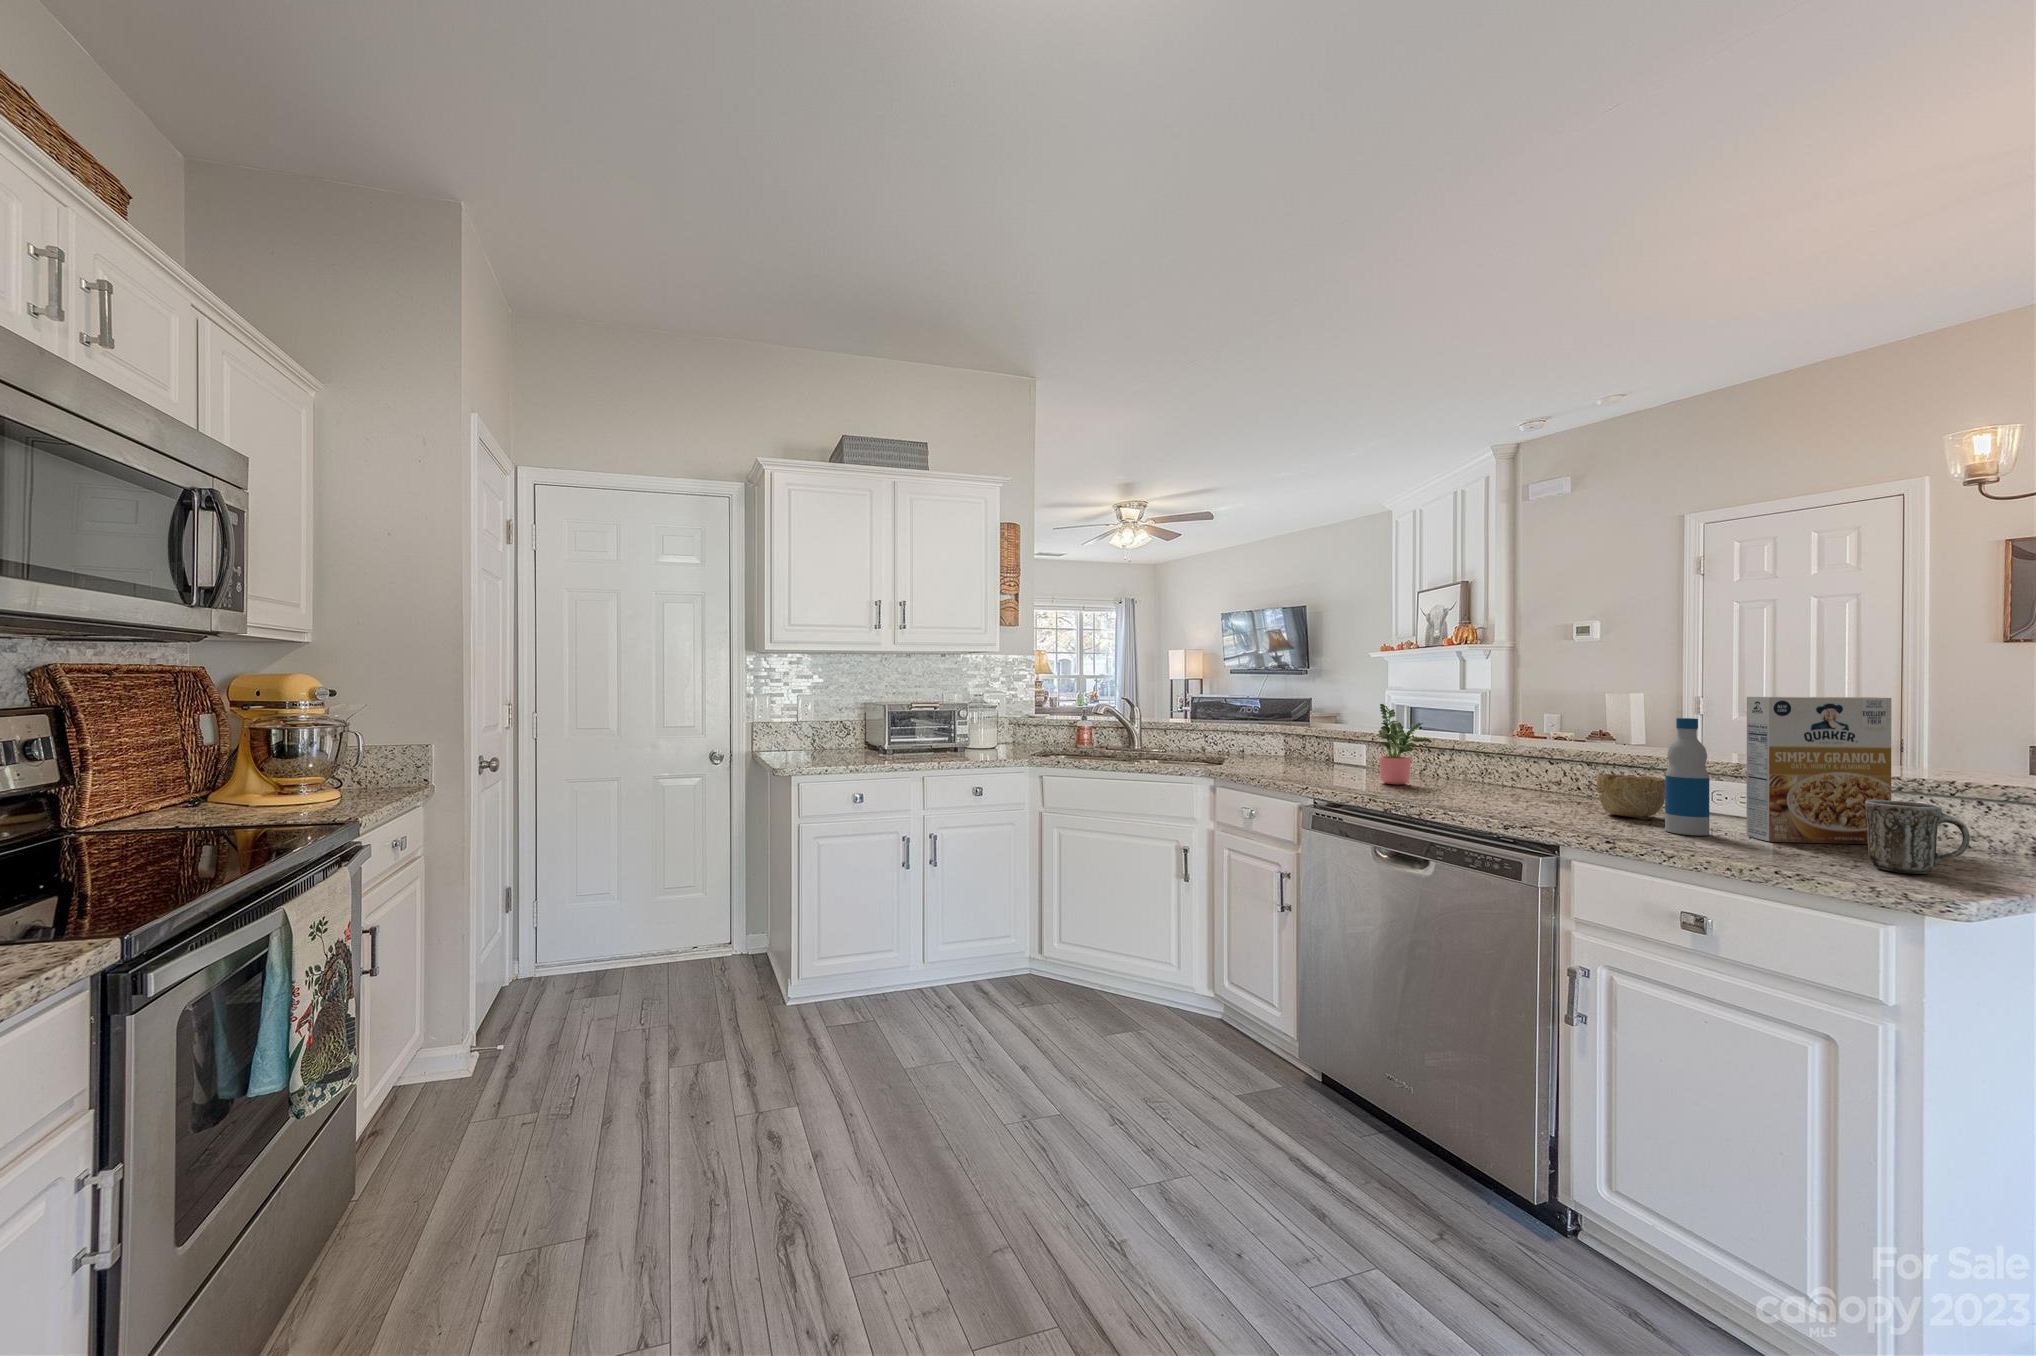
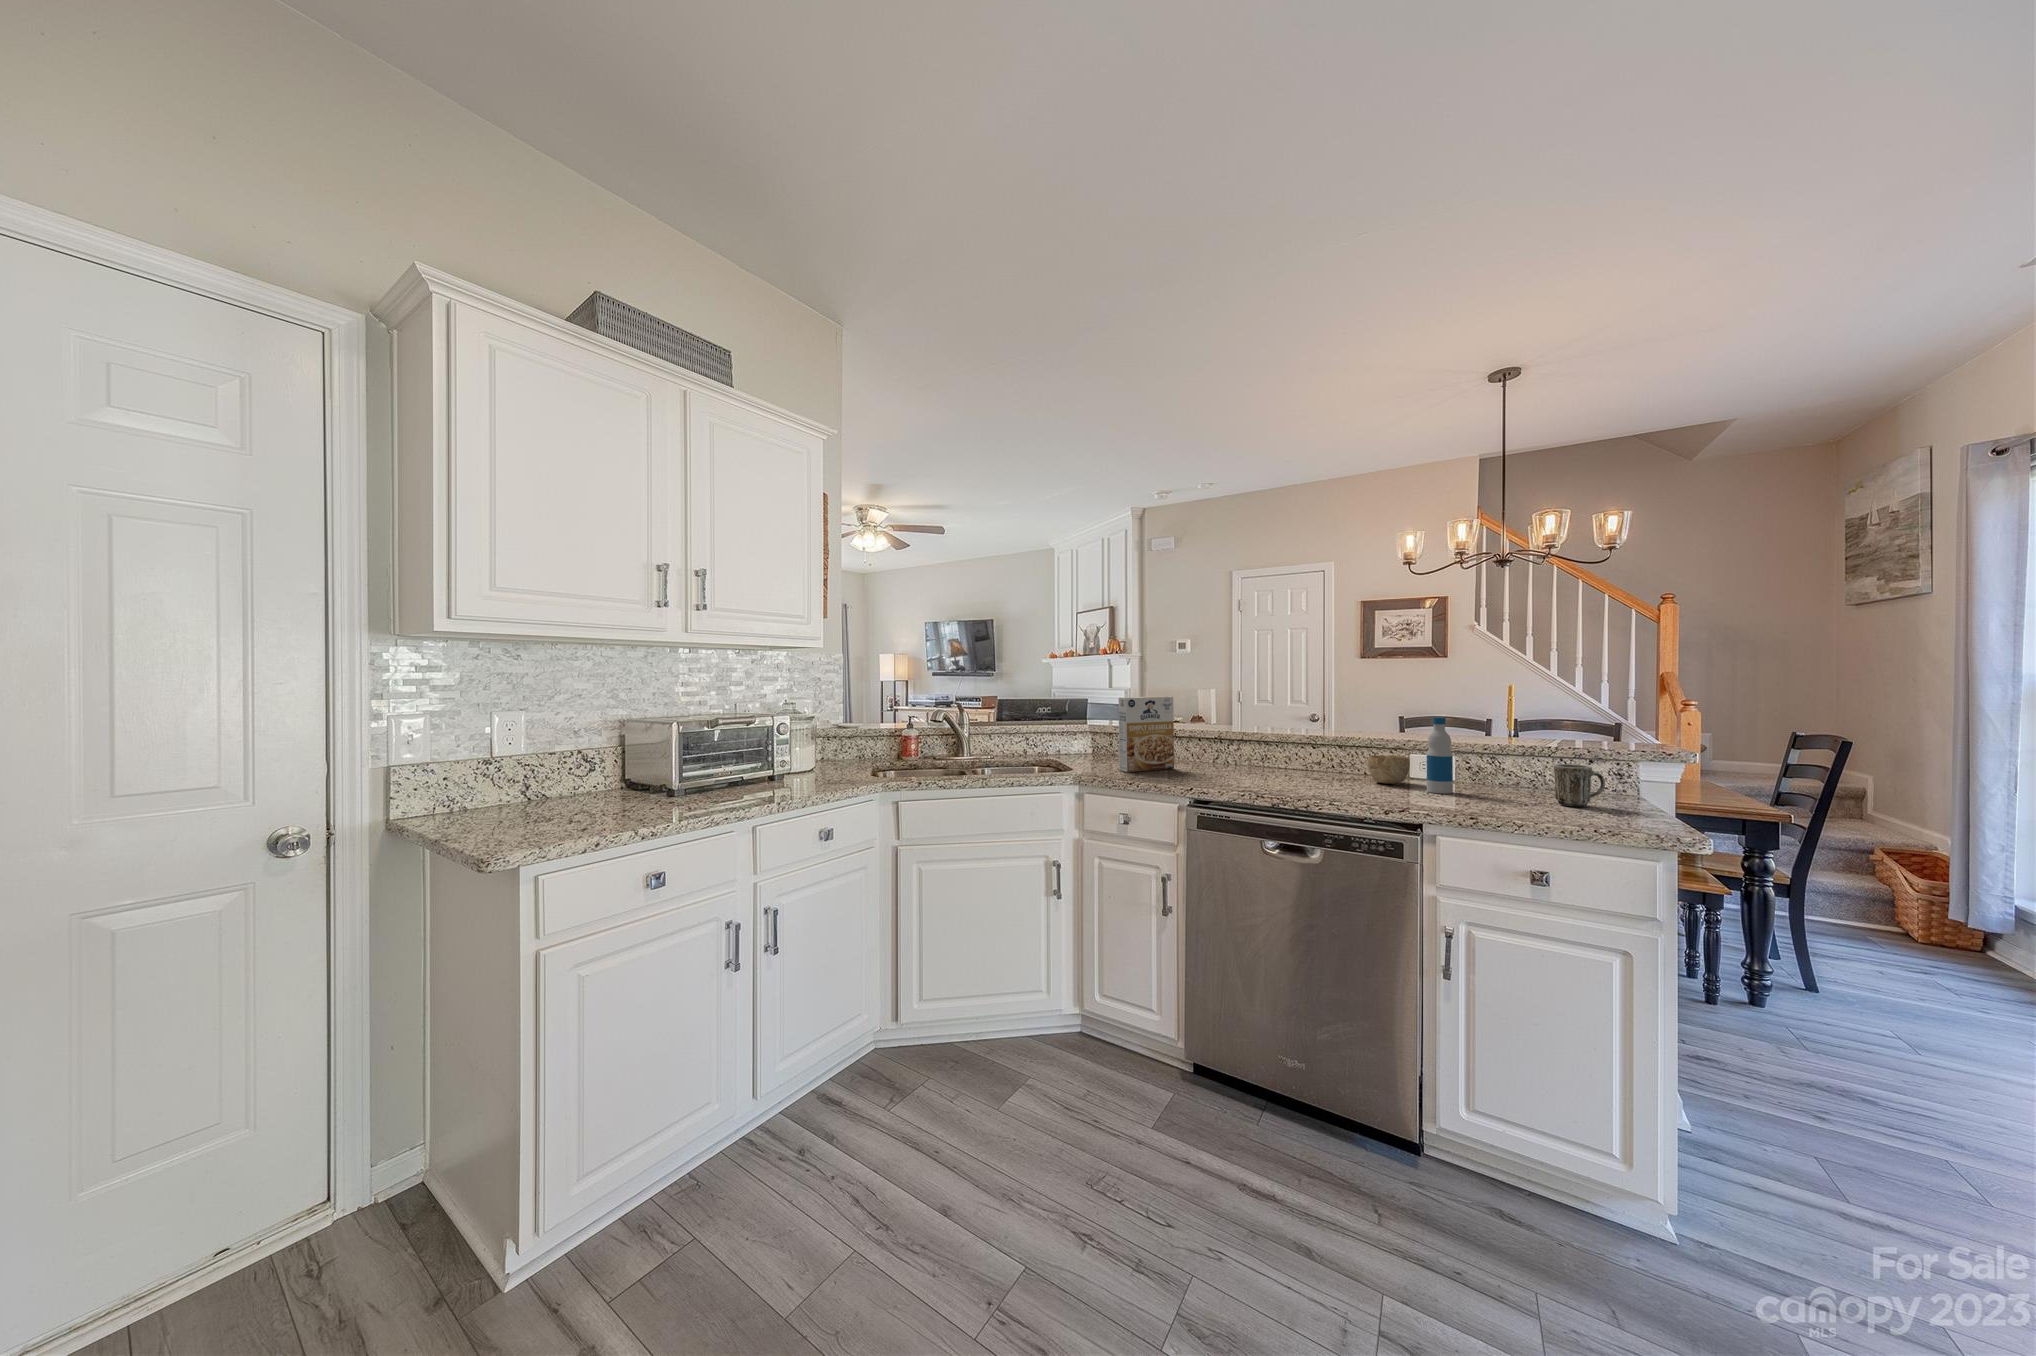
cereal box: present [1747,697,1891,844] -> present [1119,696,1174,772]
potted plant: present [1379,704,1432,785] -> none [1198,709,1232,772]

